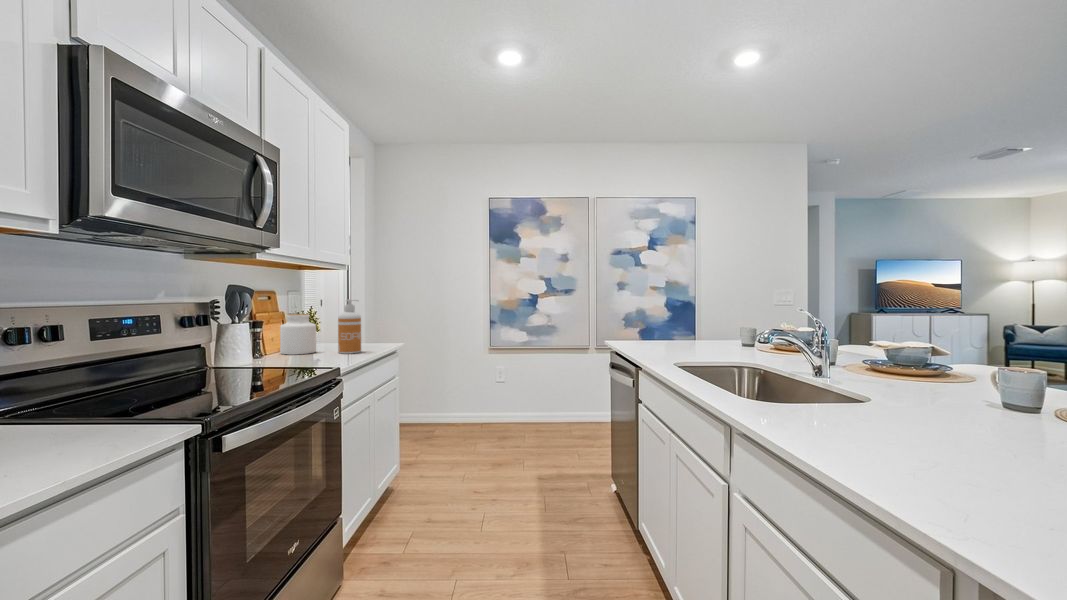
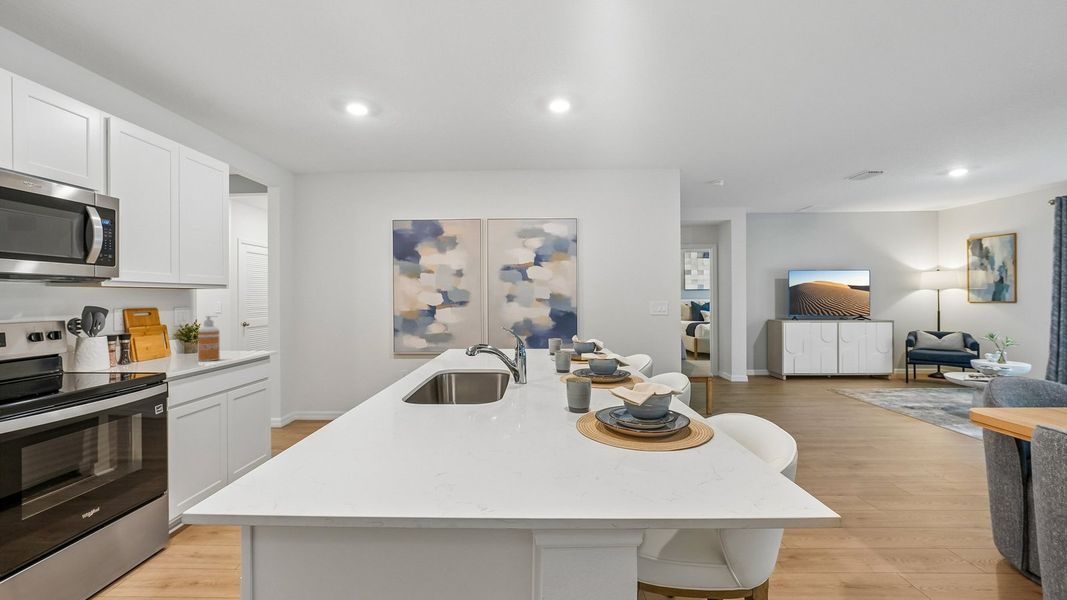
jar: present [280,314,316,355] -> none [147,328,182,362]

